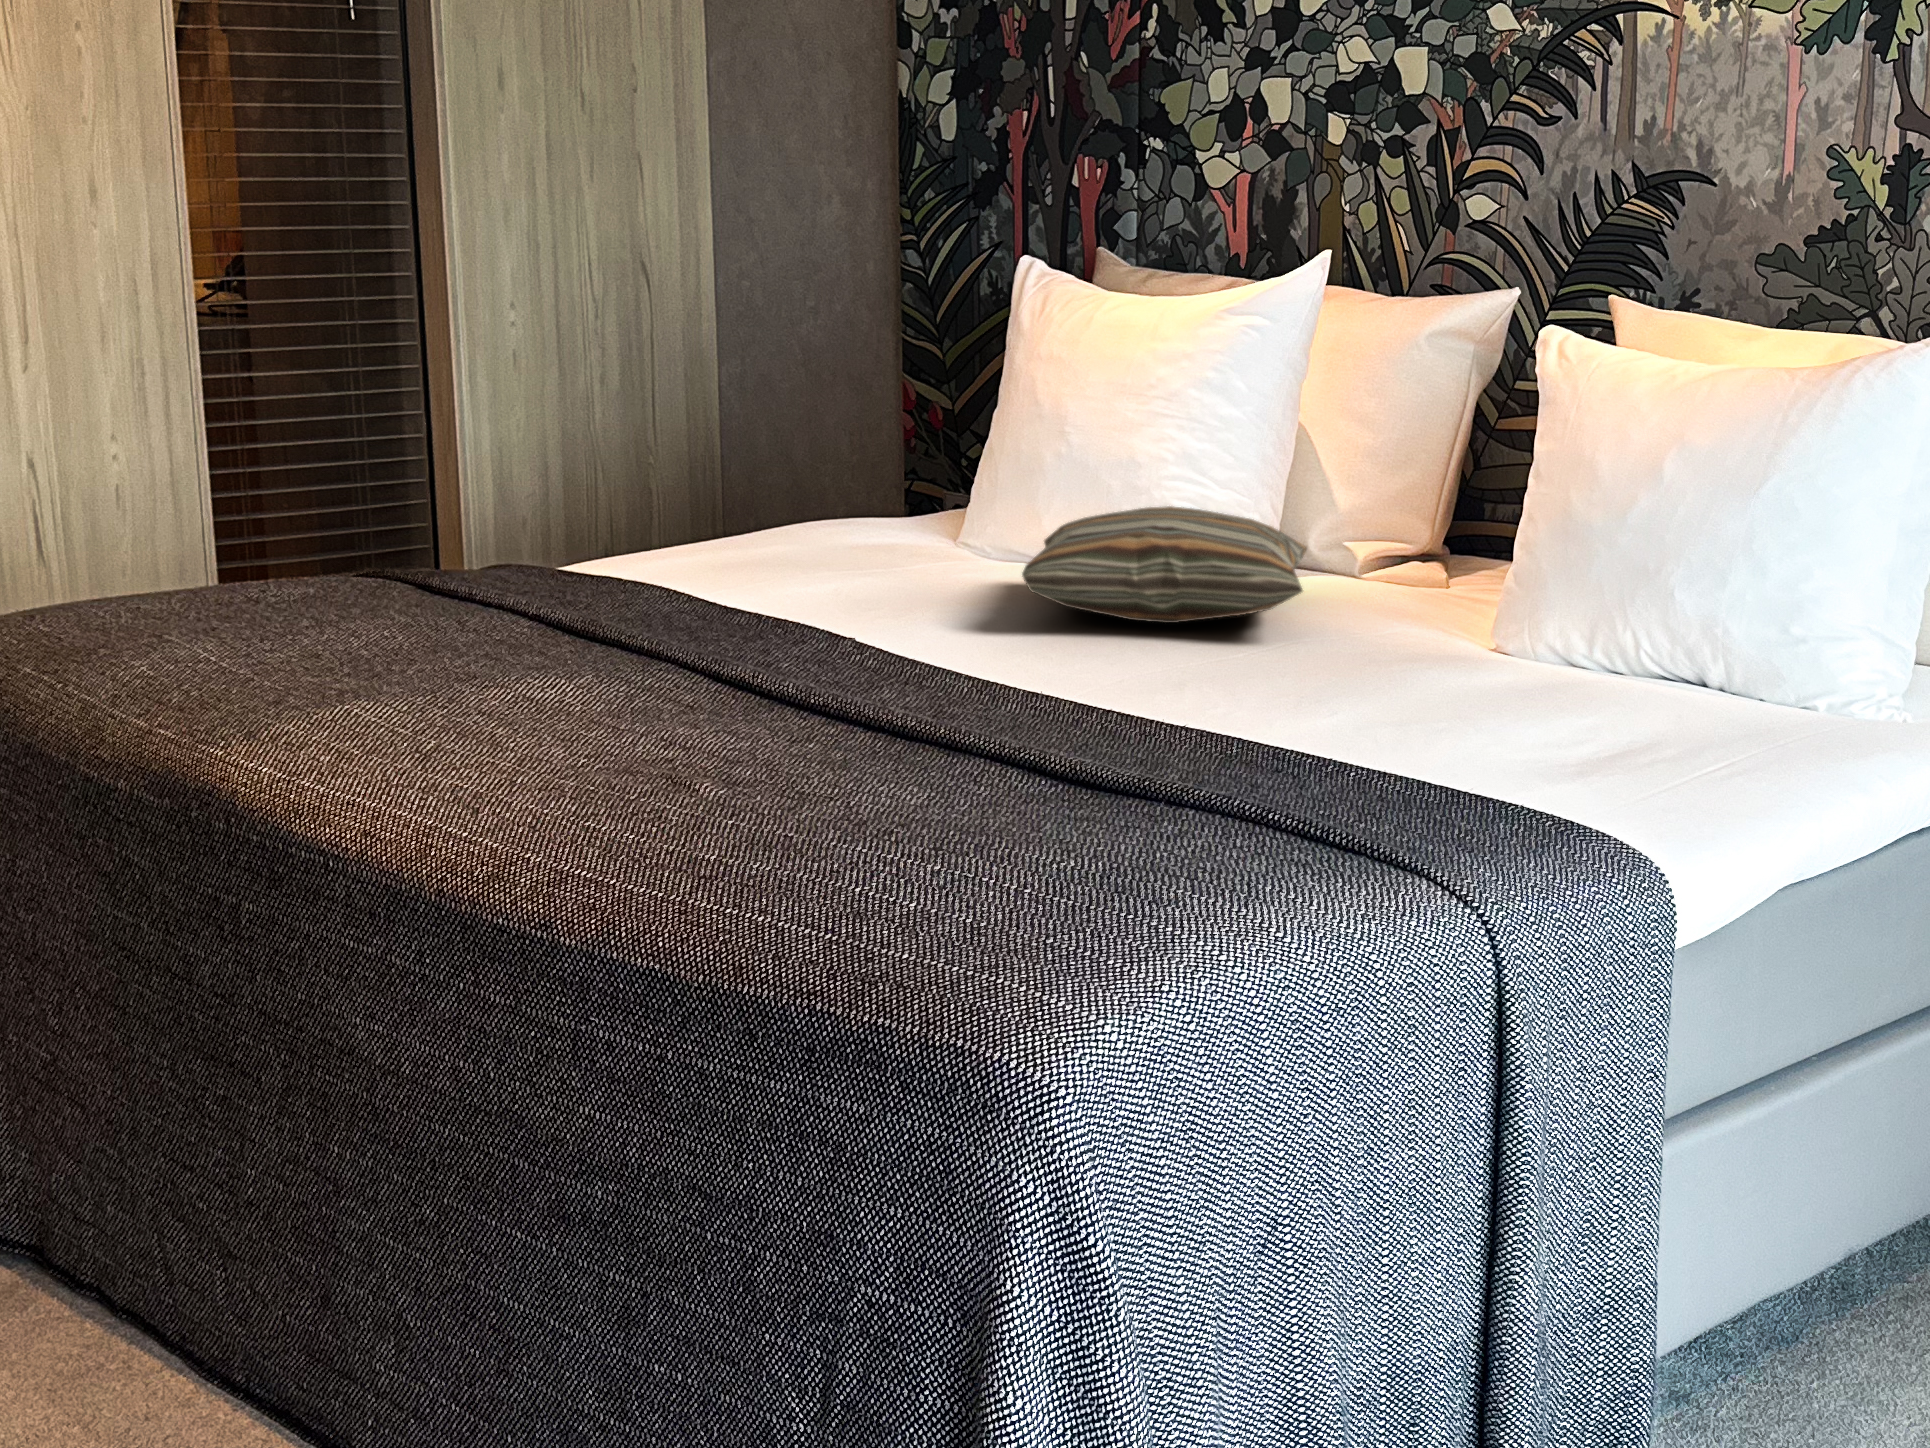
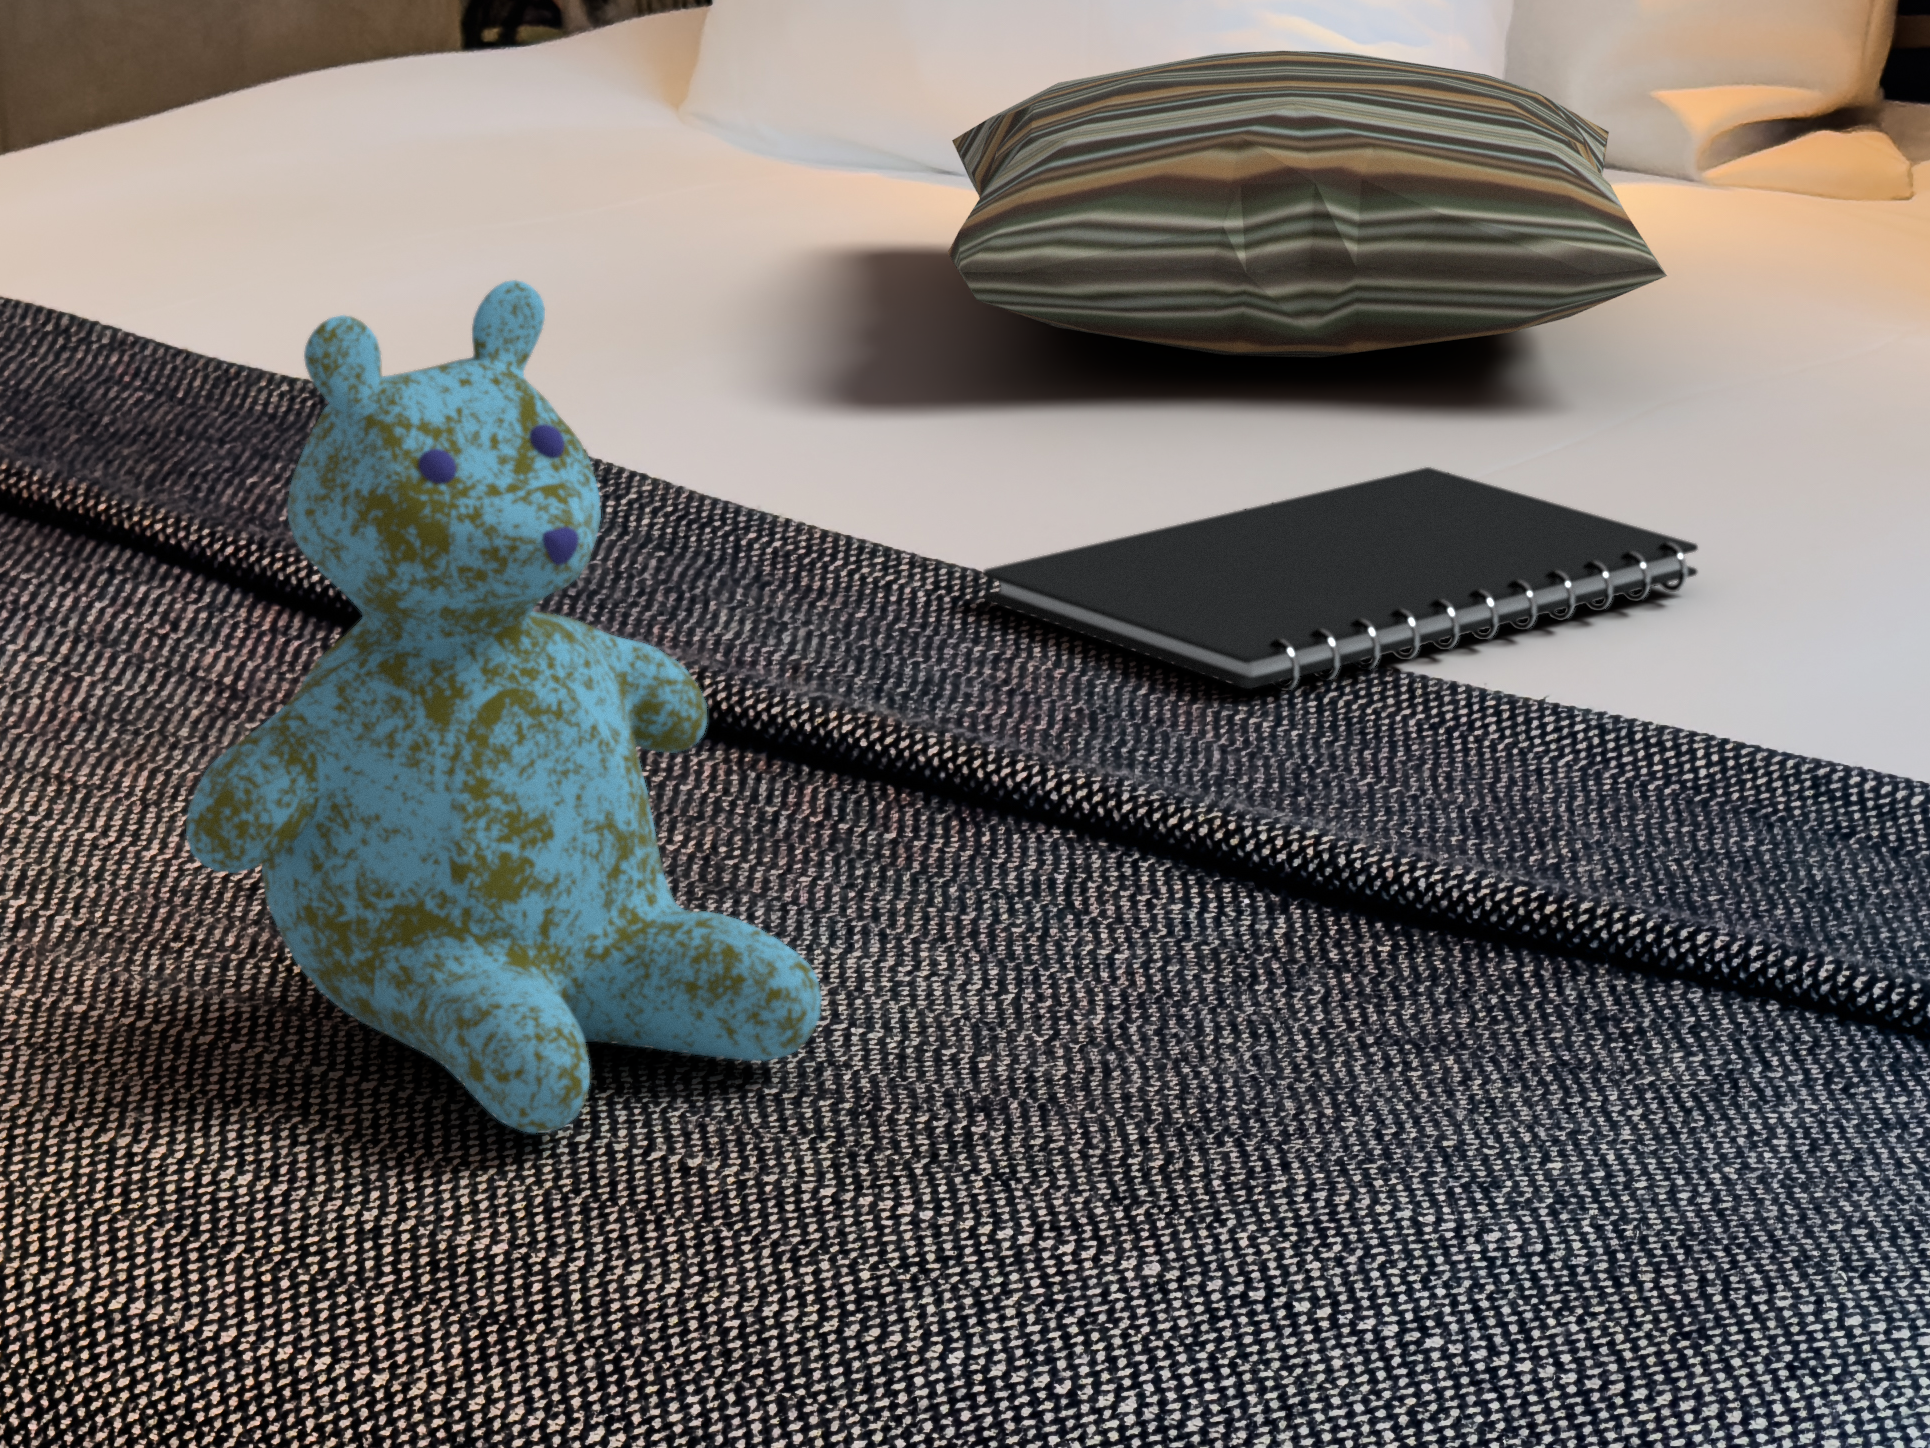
stuffed bear: none [634,525,872,836] -> present [186,280,822,1133]
notebook: none [1001,655,1284,723] -> present [983,467,1698,691]

